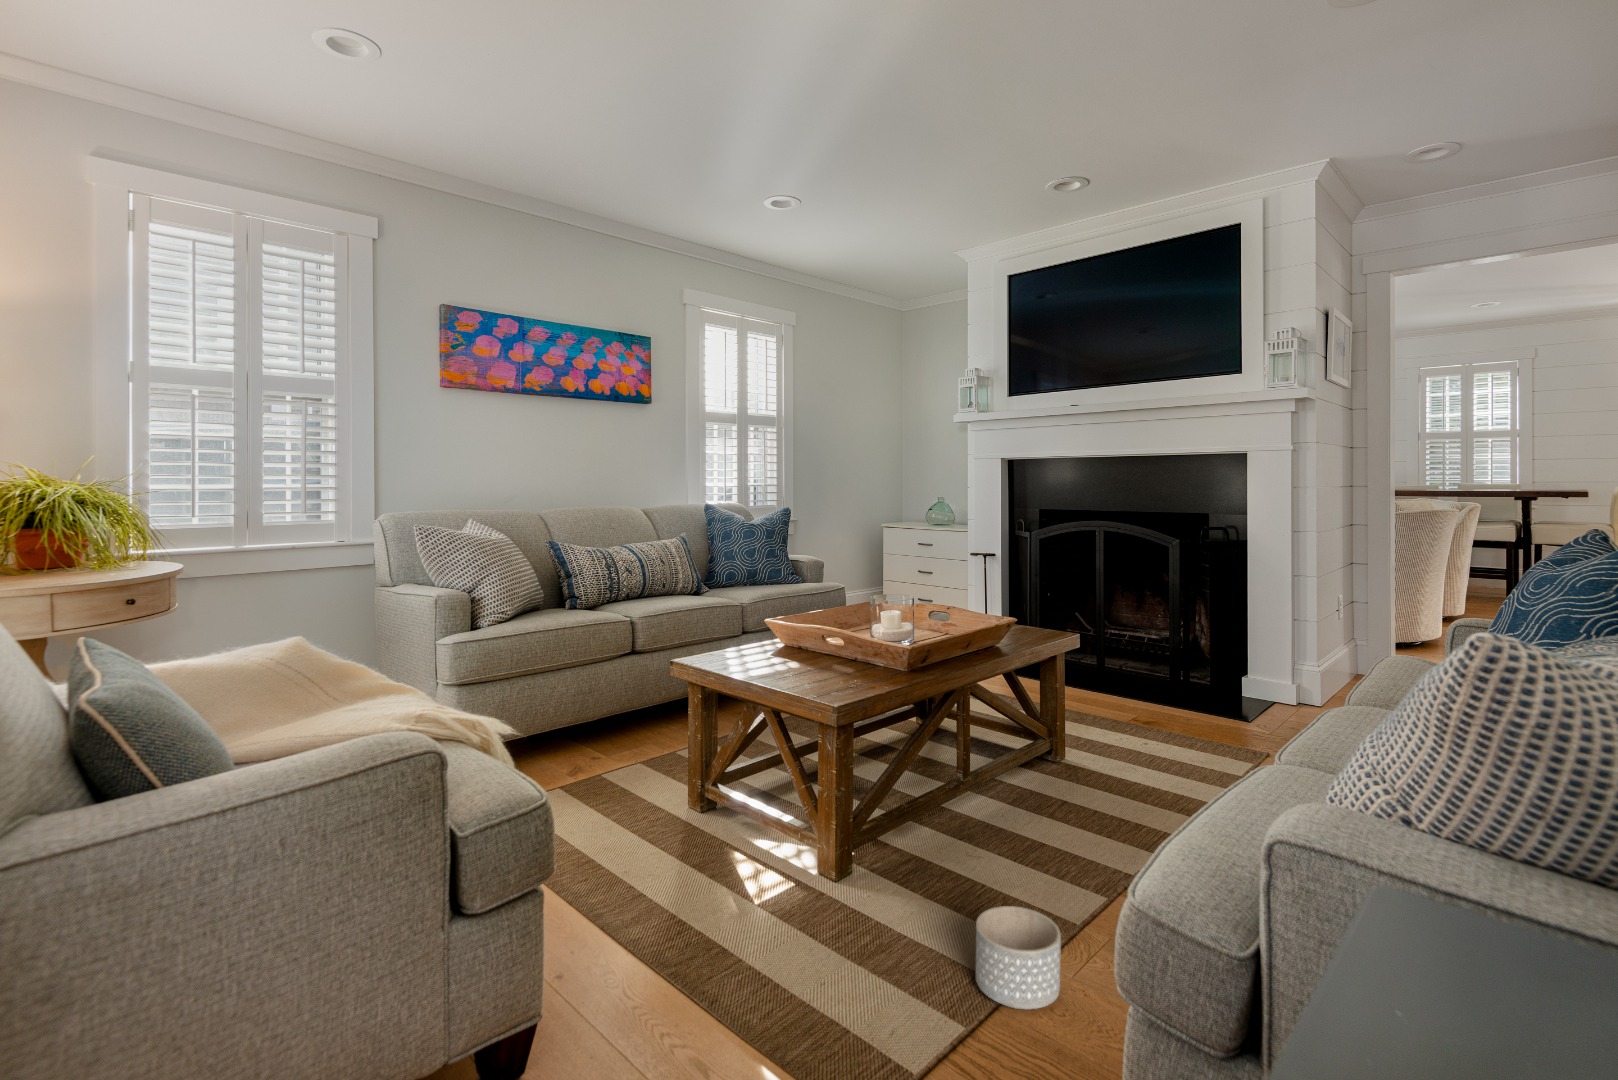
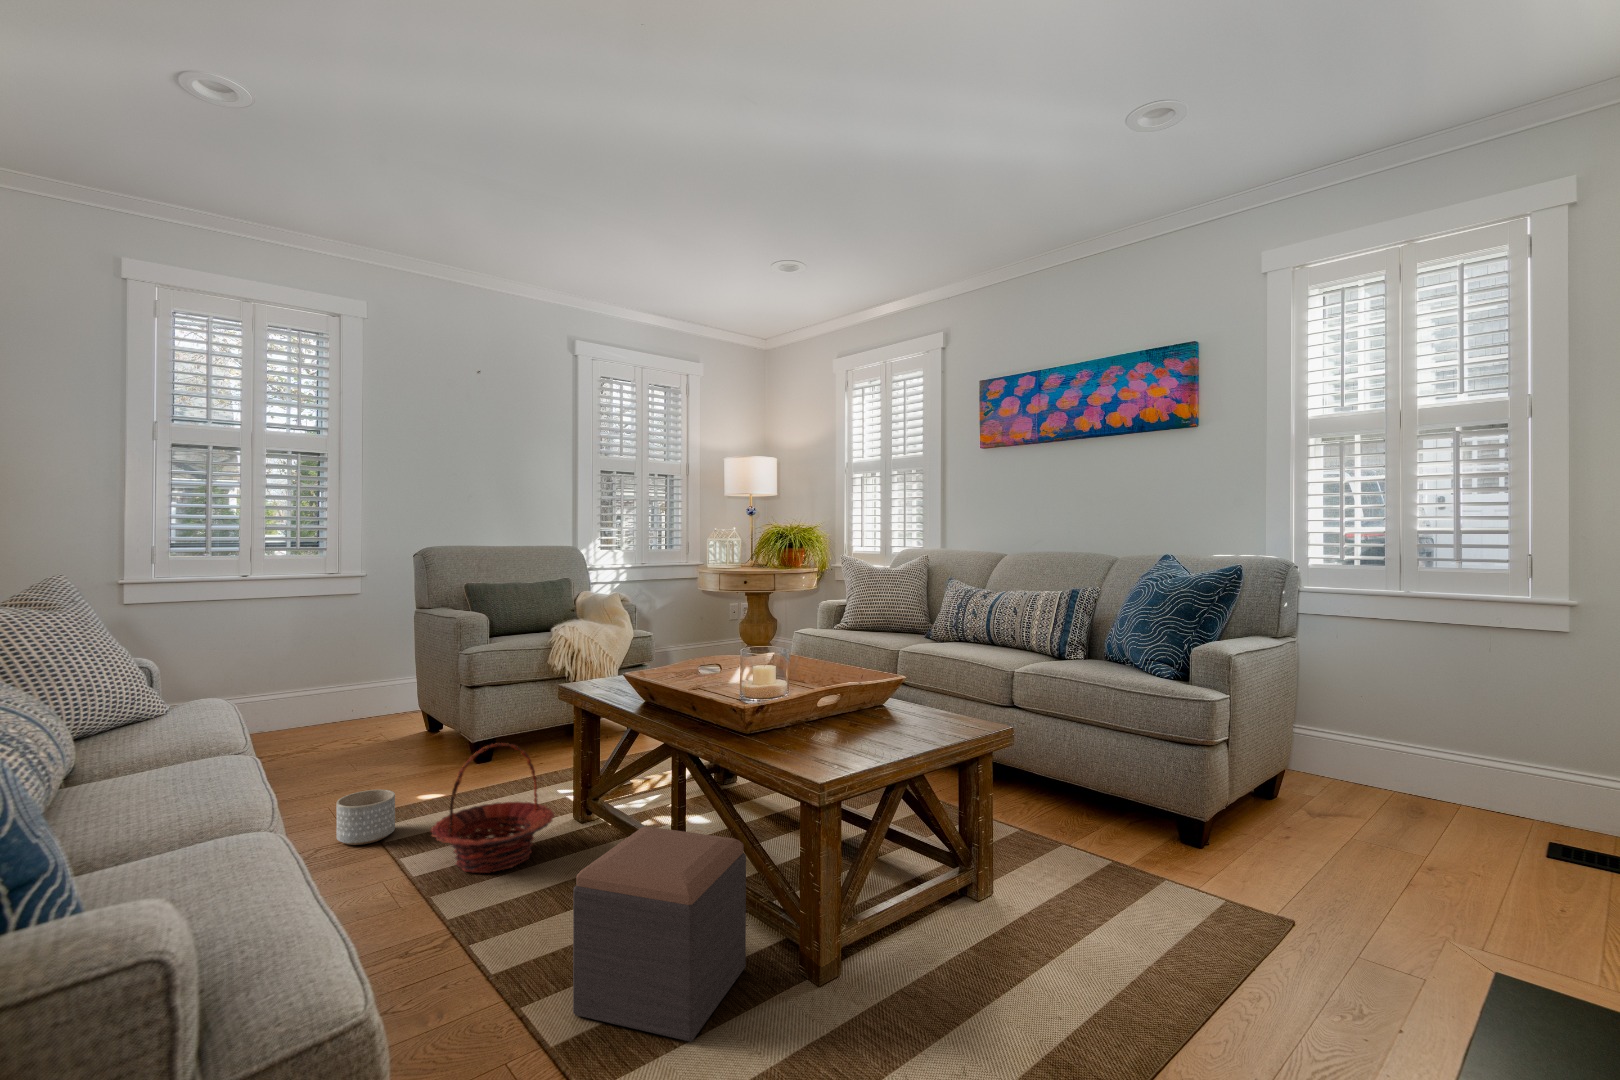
footstool: none [1077,680,1175,791] -> present [573,826,746,1042]
basket: none [941,739,1078,889] -> present [431,743,554,873]

